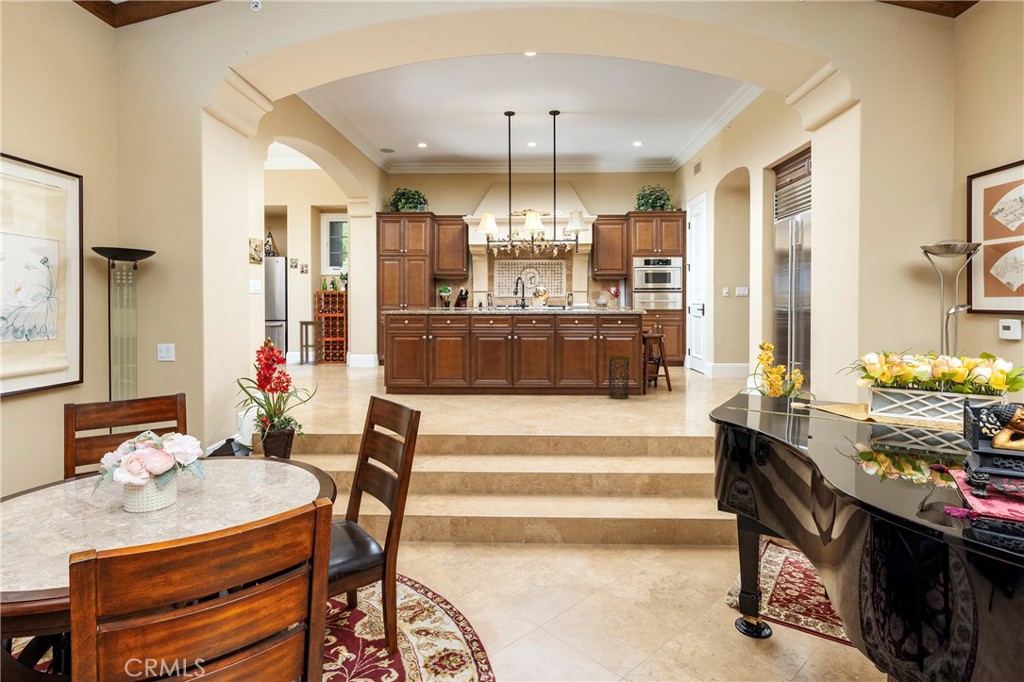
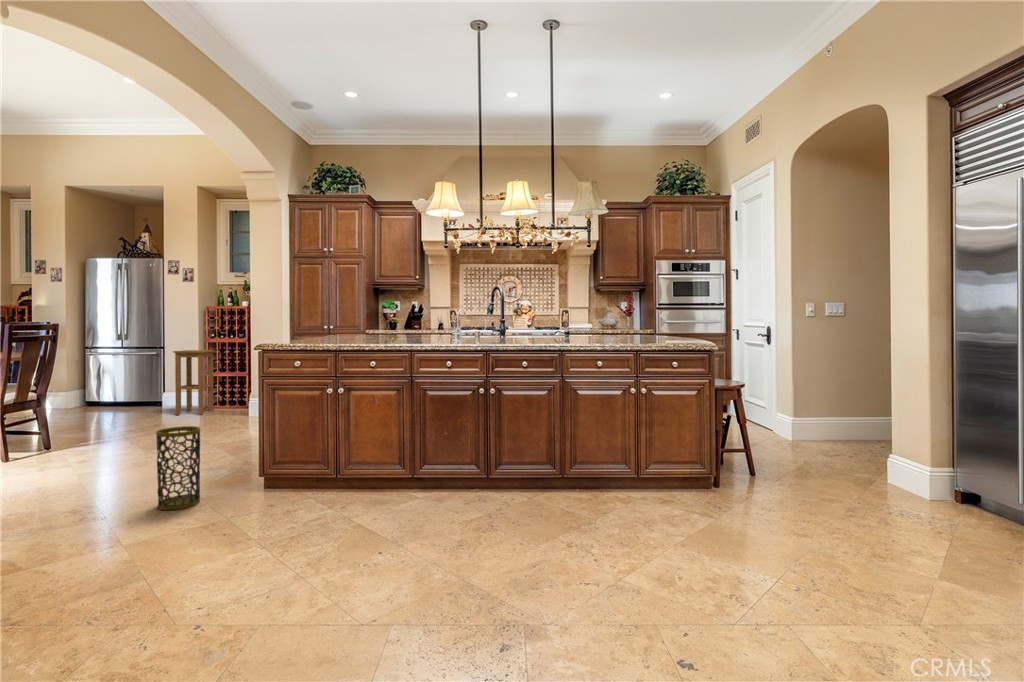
trash can: present [609,356,629,399] -> present [156,426,200,510]

